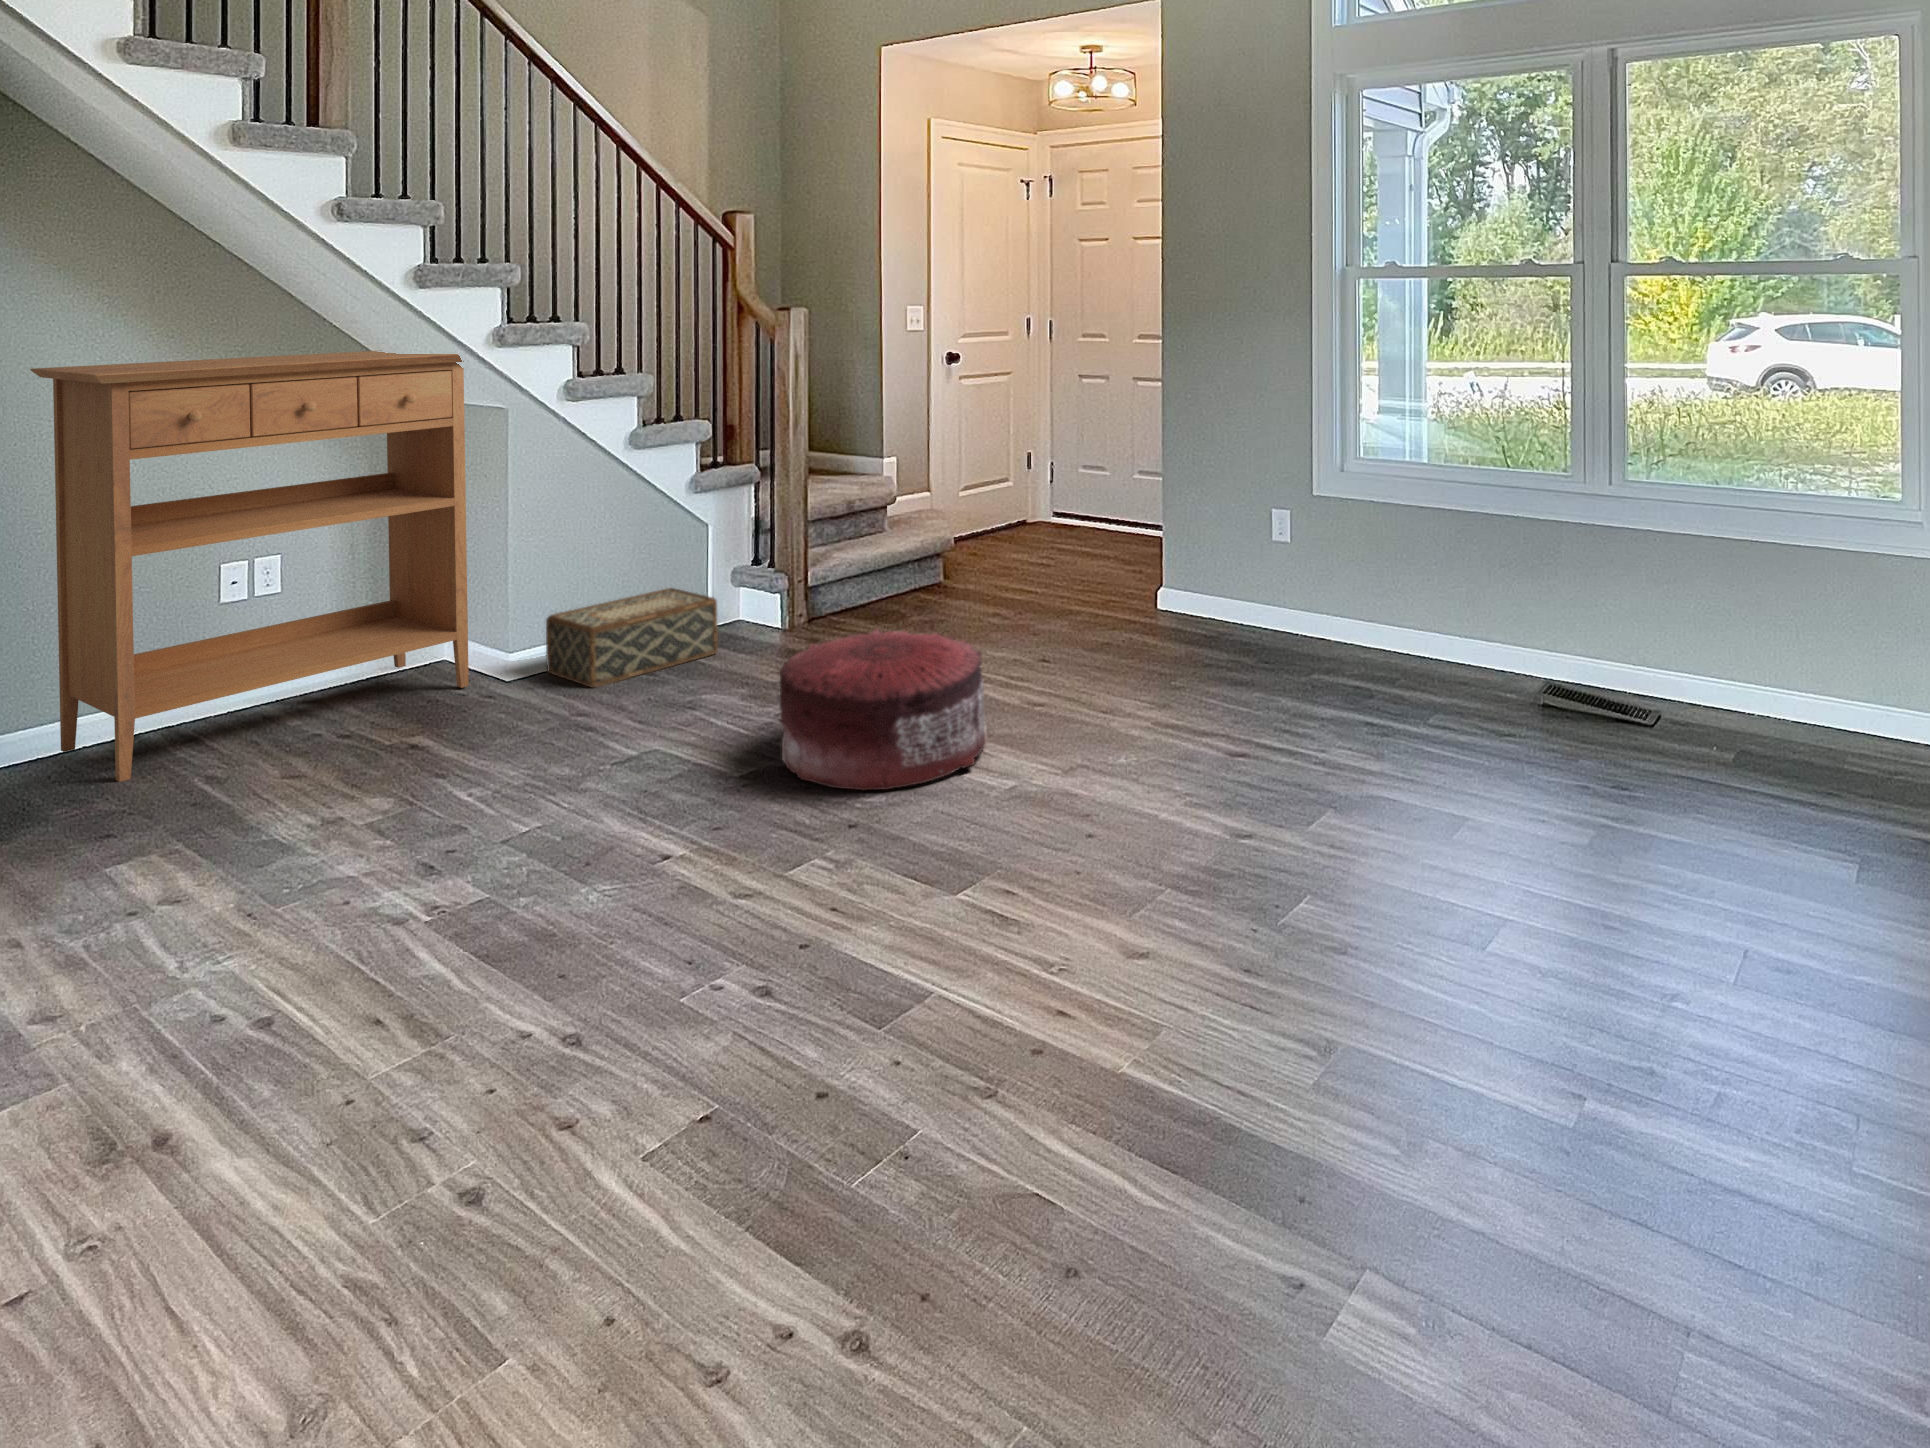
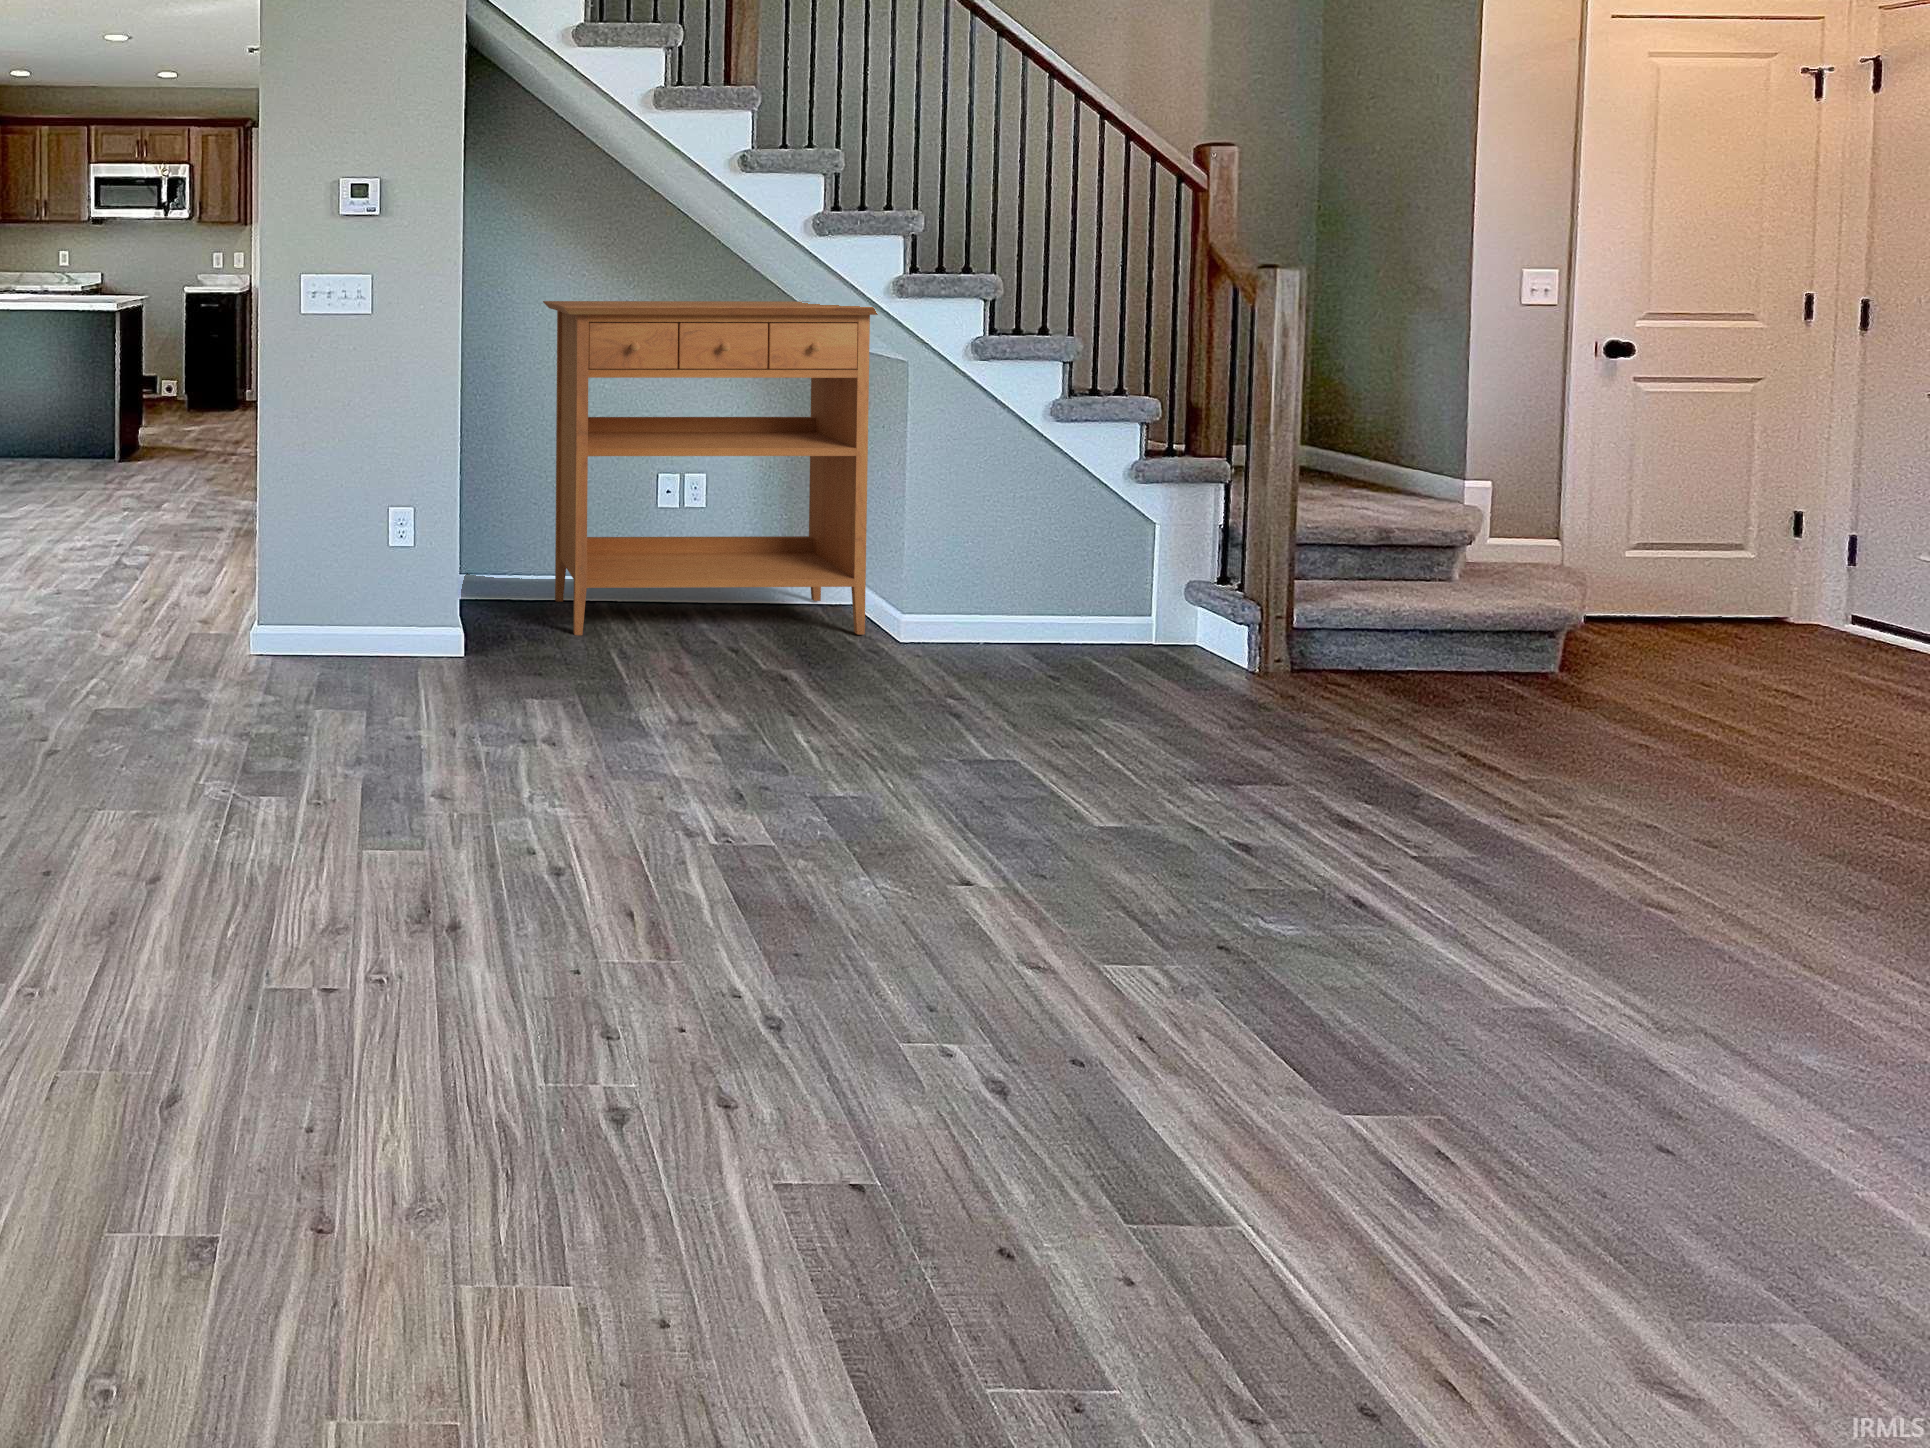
woven basket: present [546,588,718,688] -> none [945,584,1148,674]
pouf: present [779,629,987,791] -> none [1163,692,1510,940]

